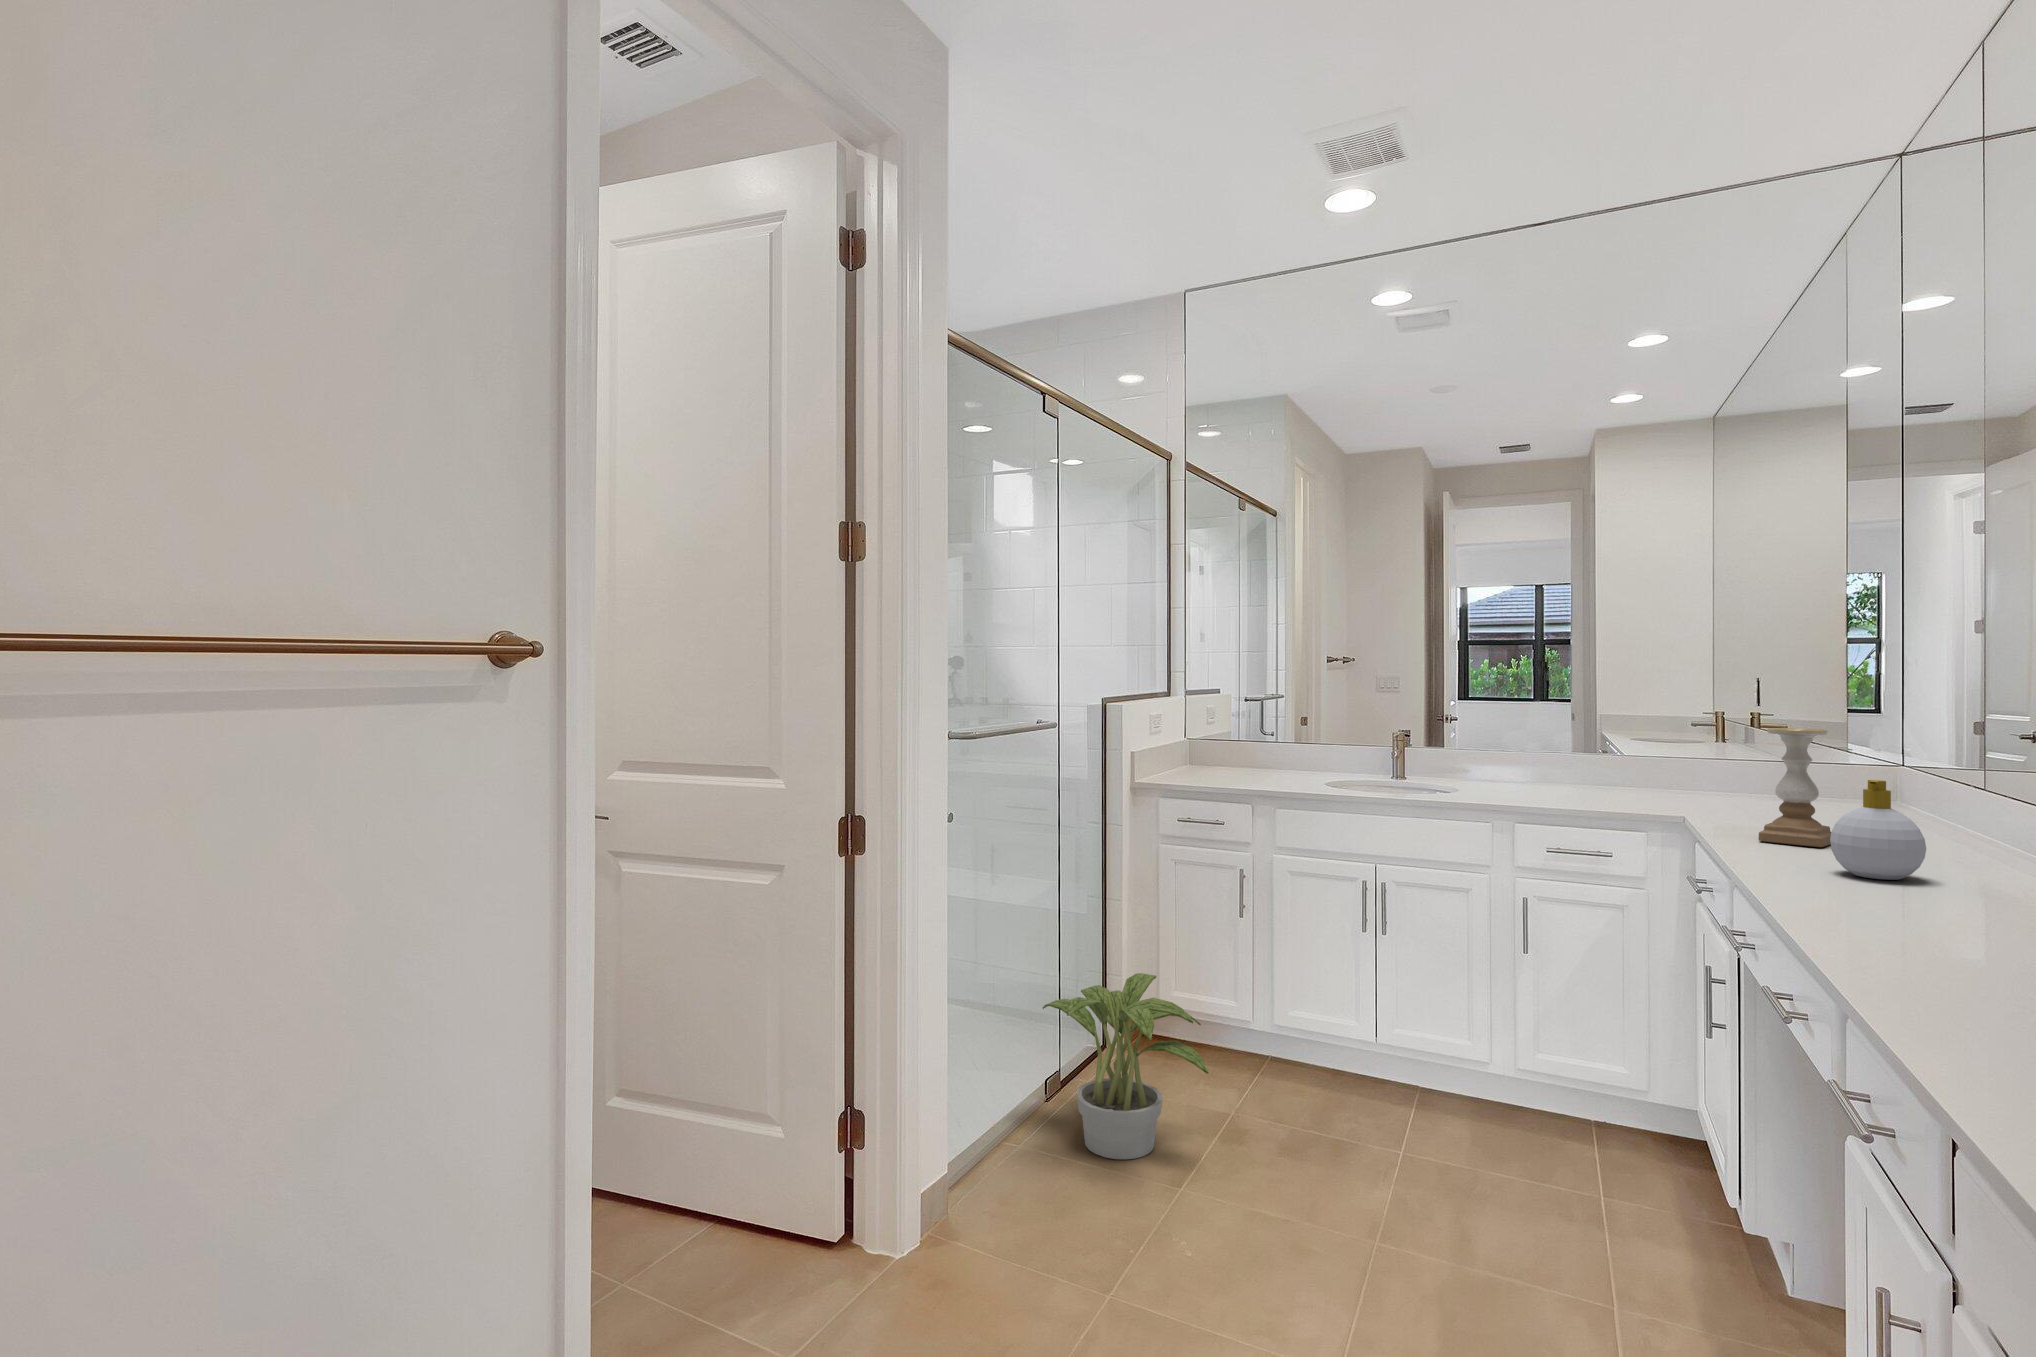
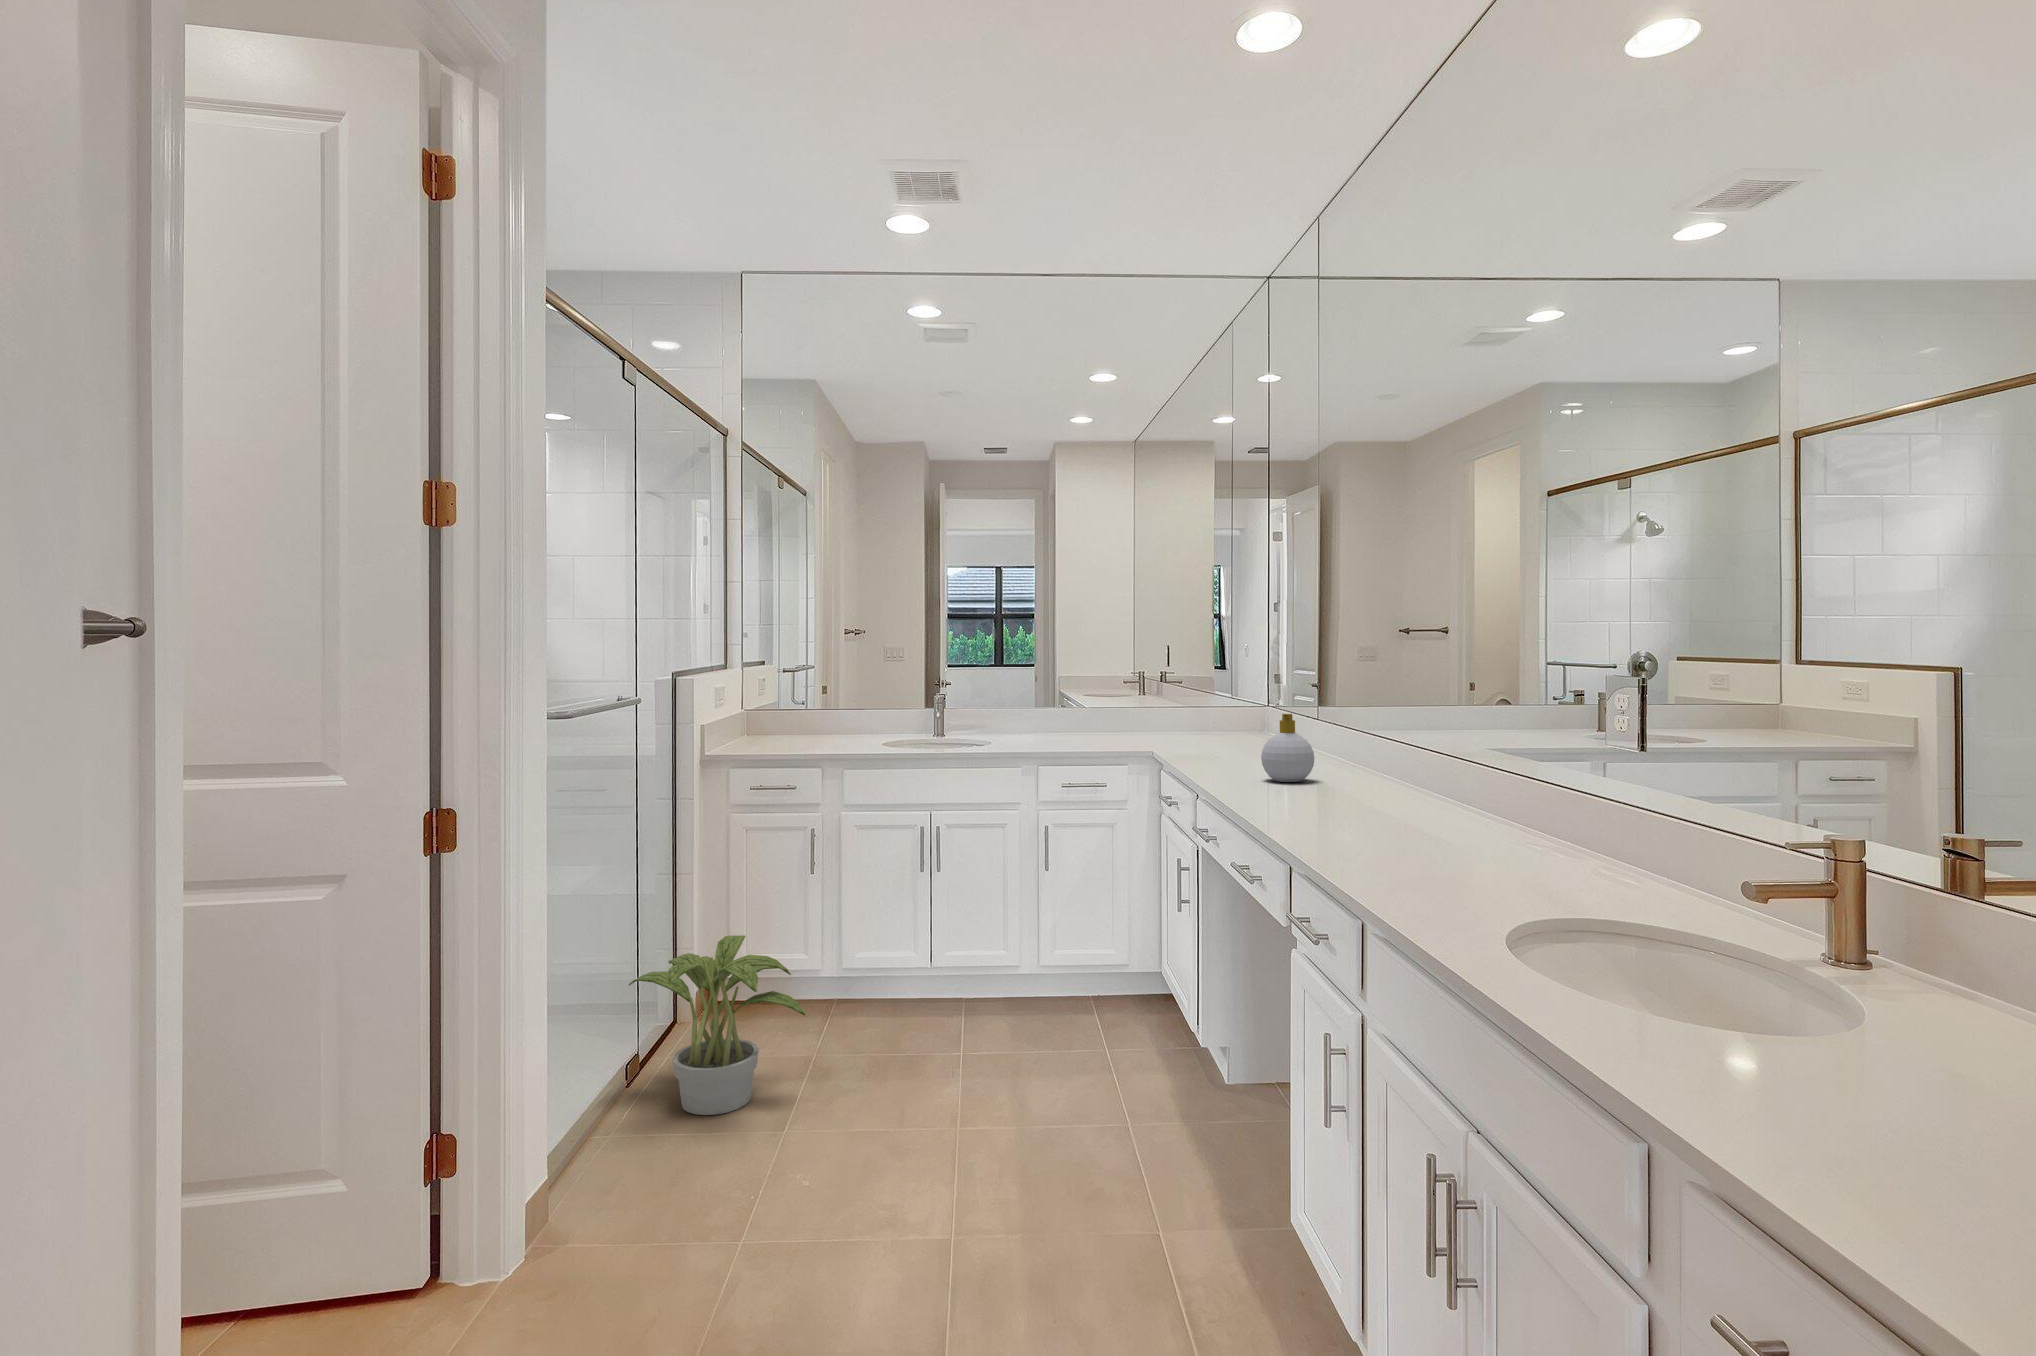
candle holder: present [1759,728,1831,847] -> none [1212,682,1256,766]

